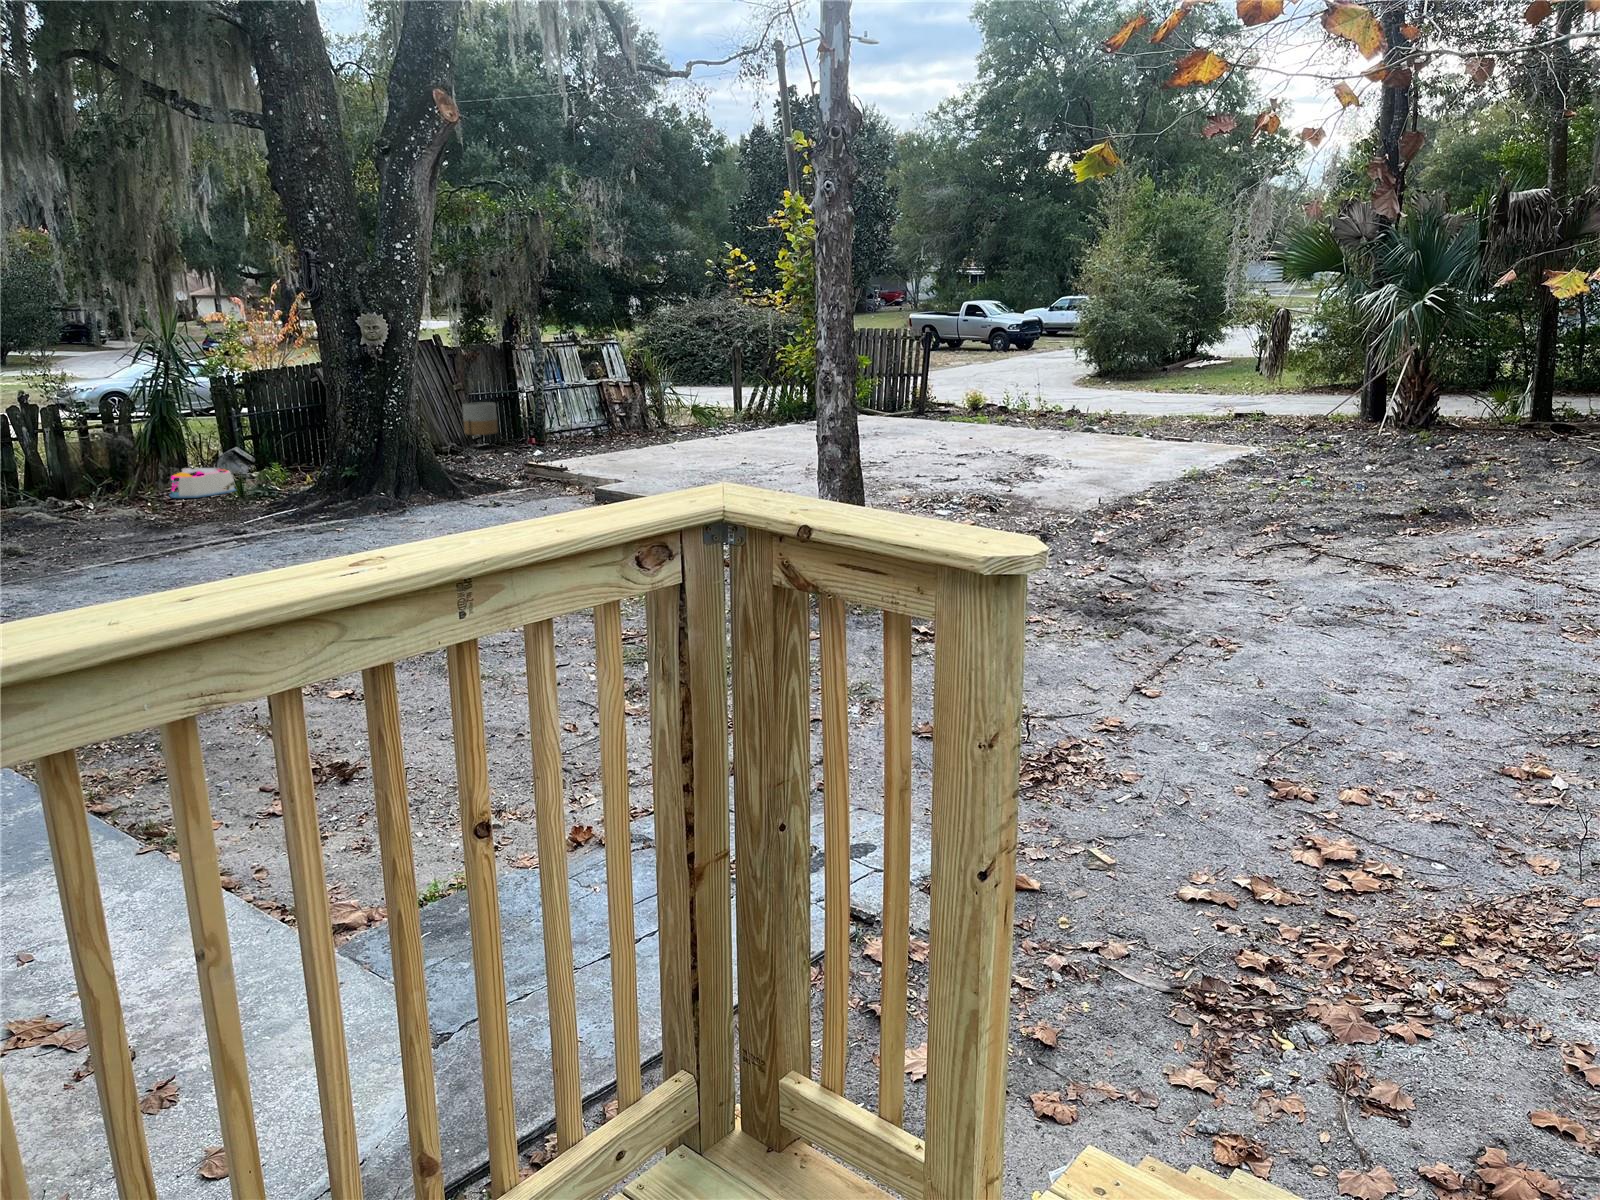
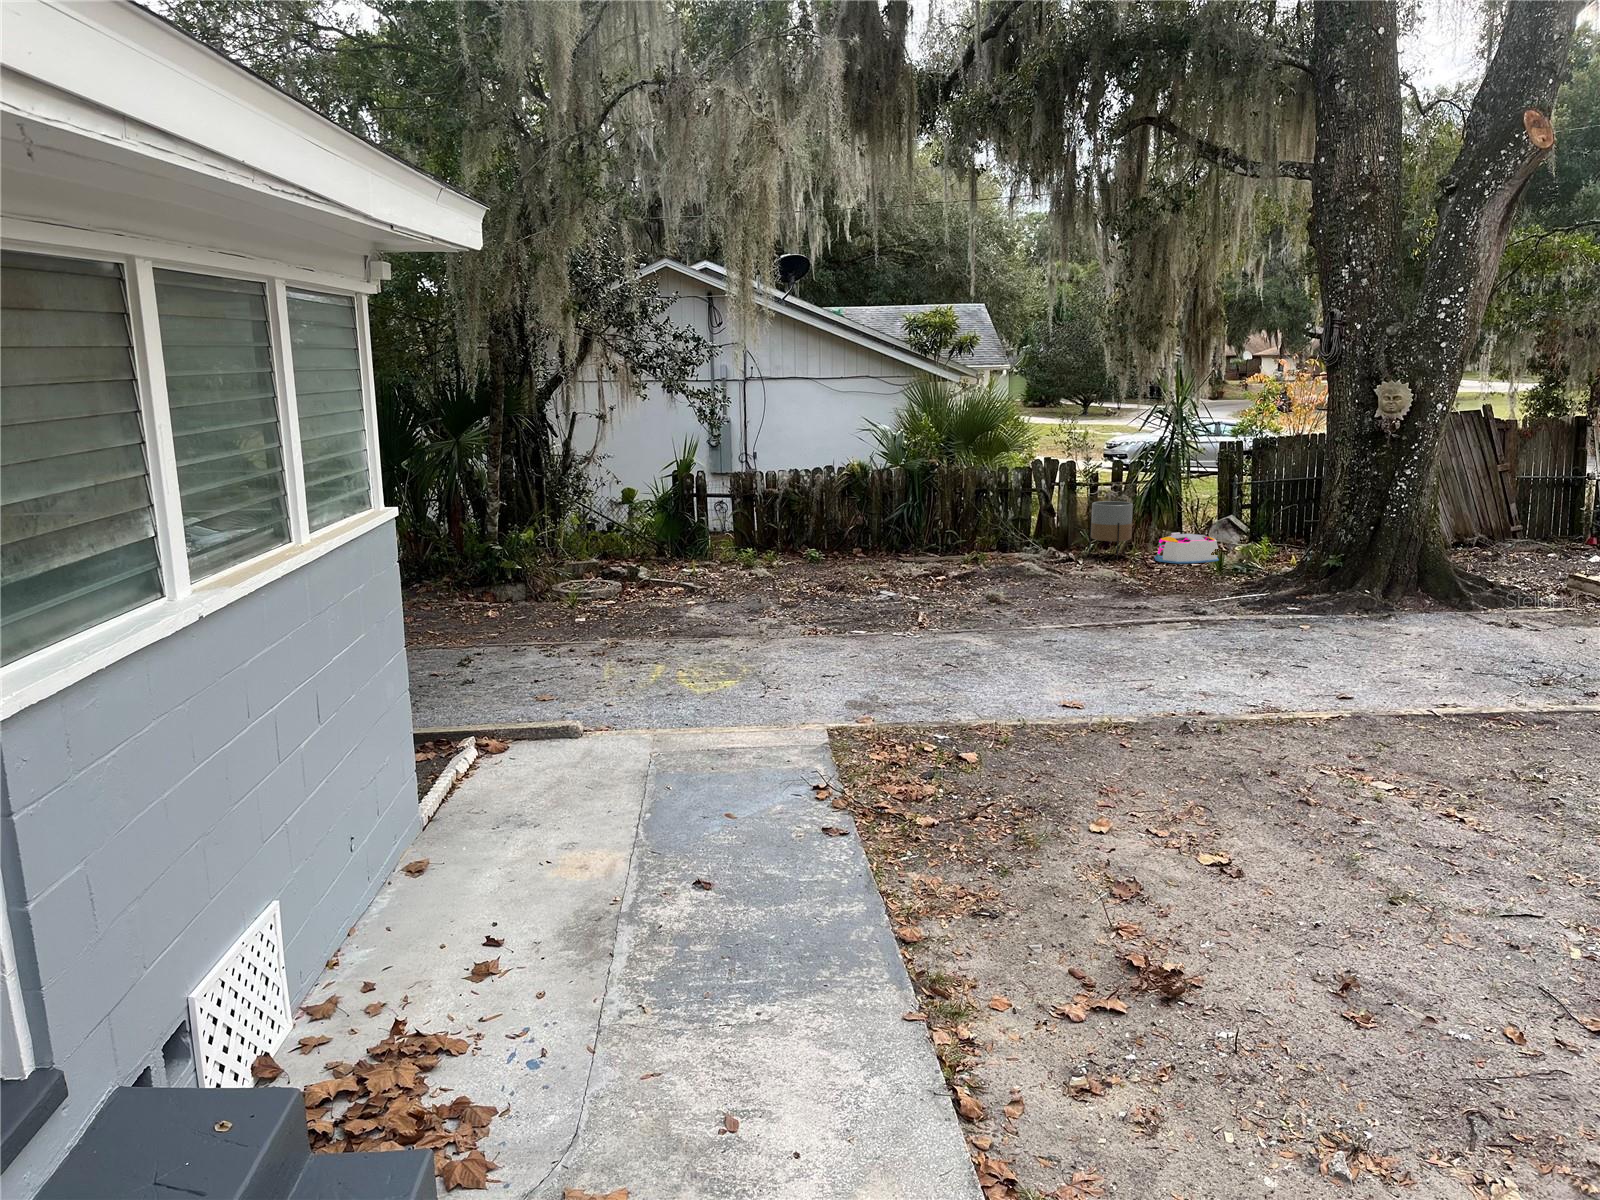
planter: present [462,402,499,441] -> present [1089,501,1133,560]

